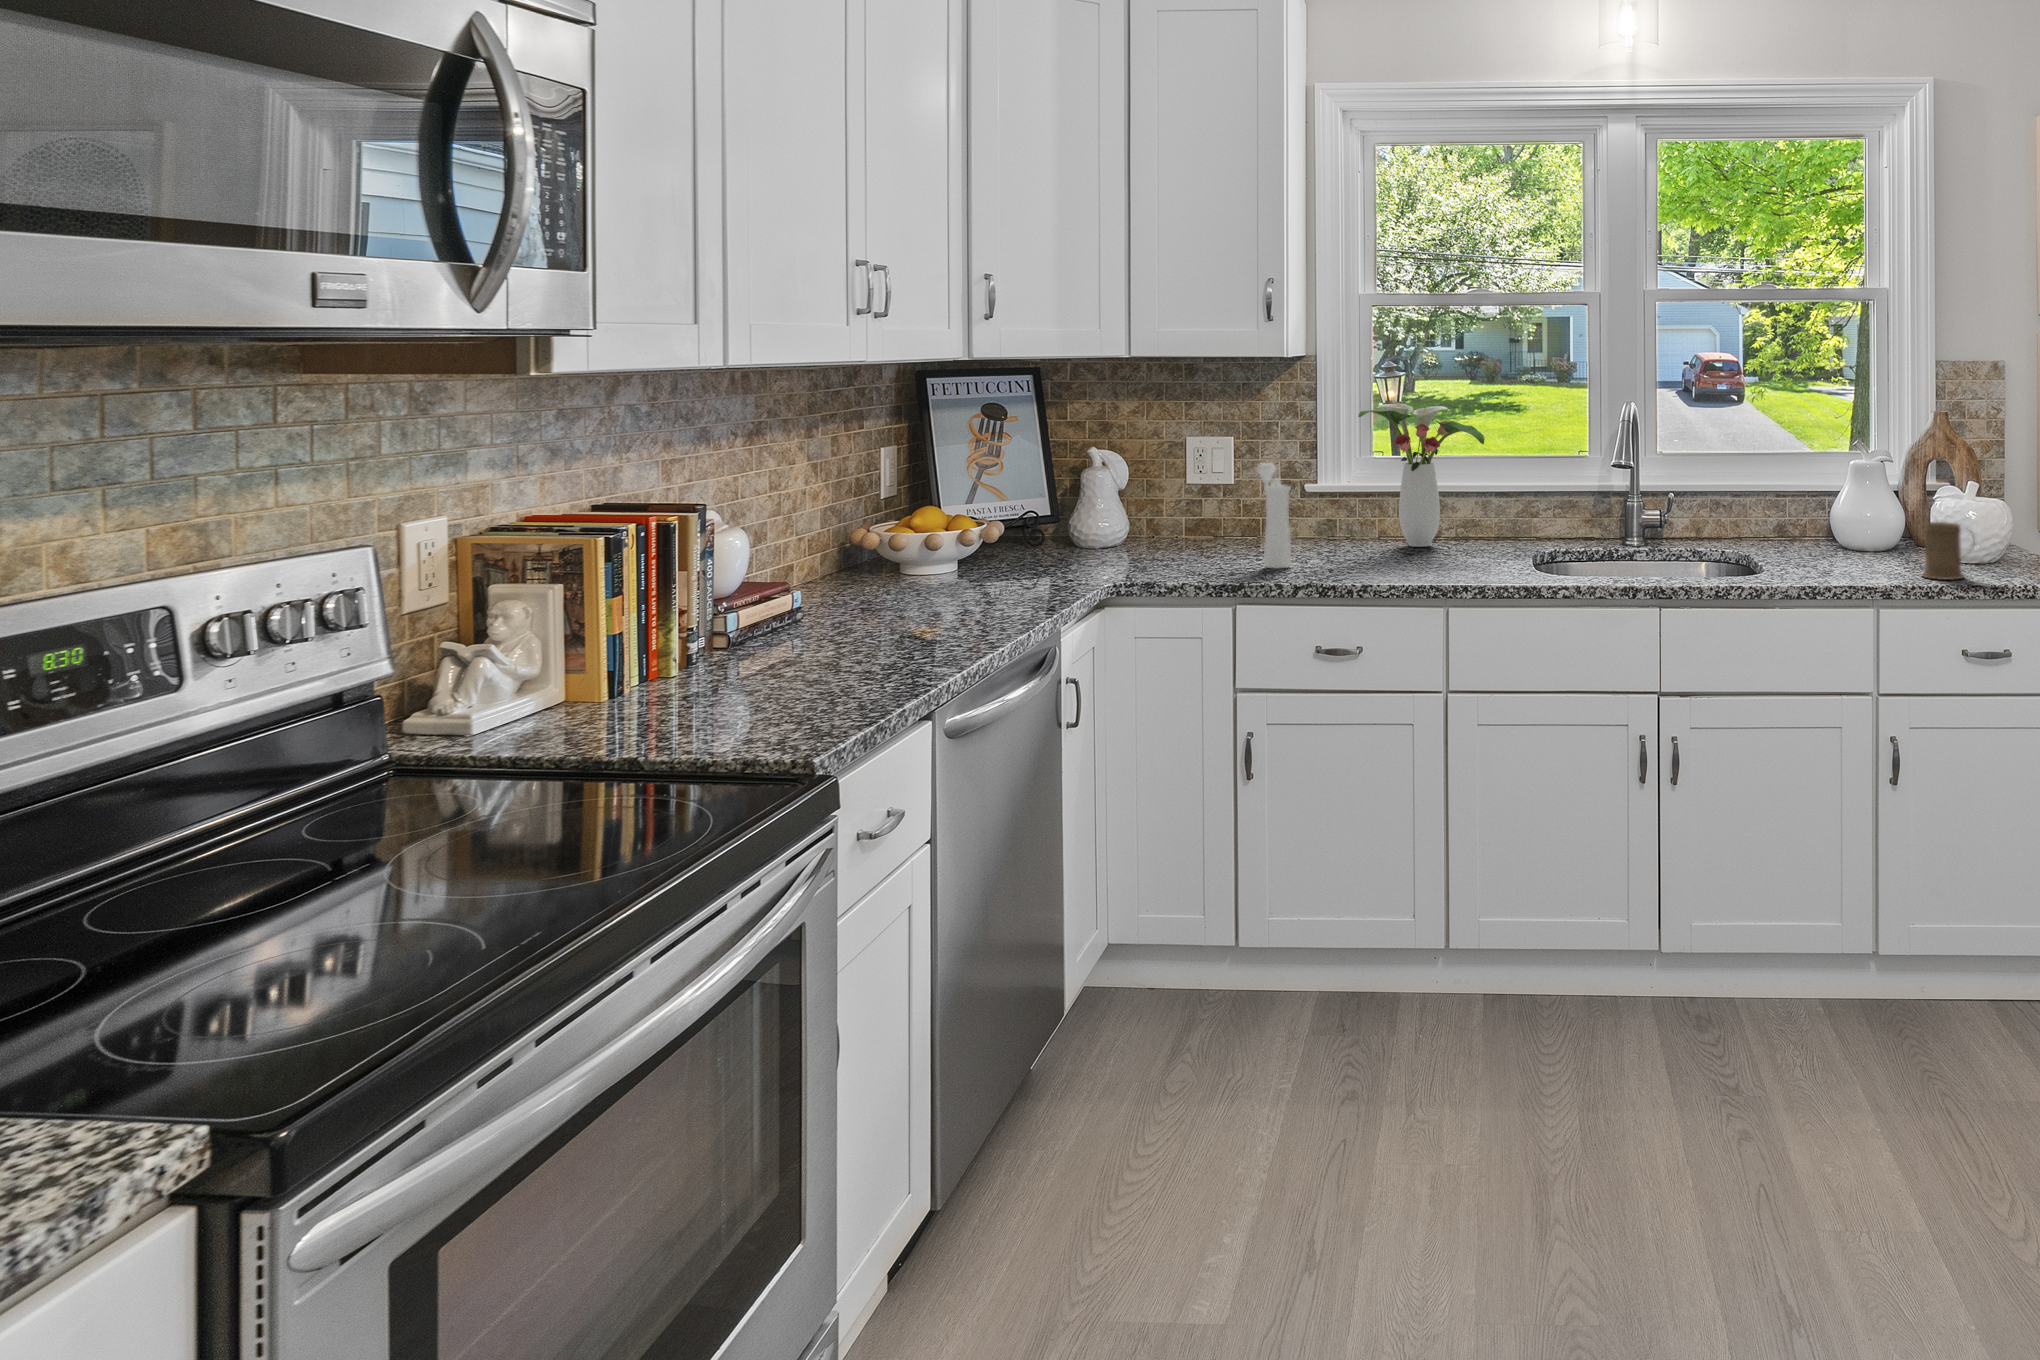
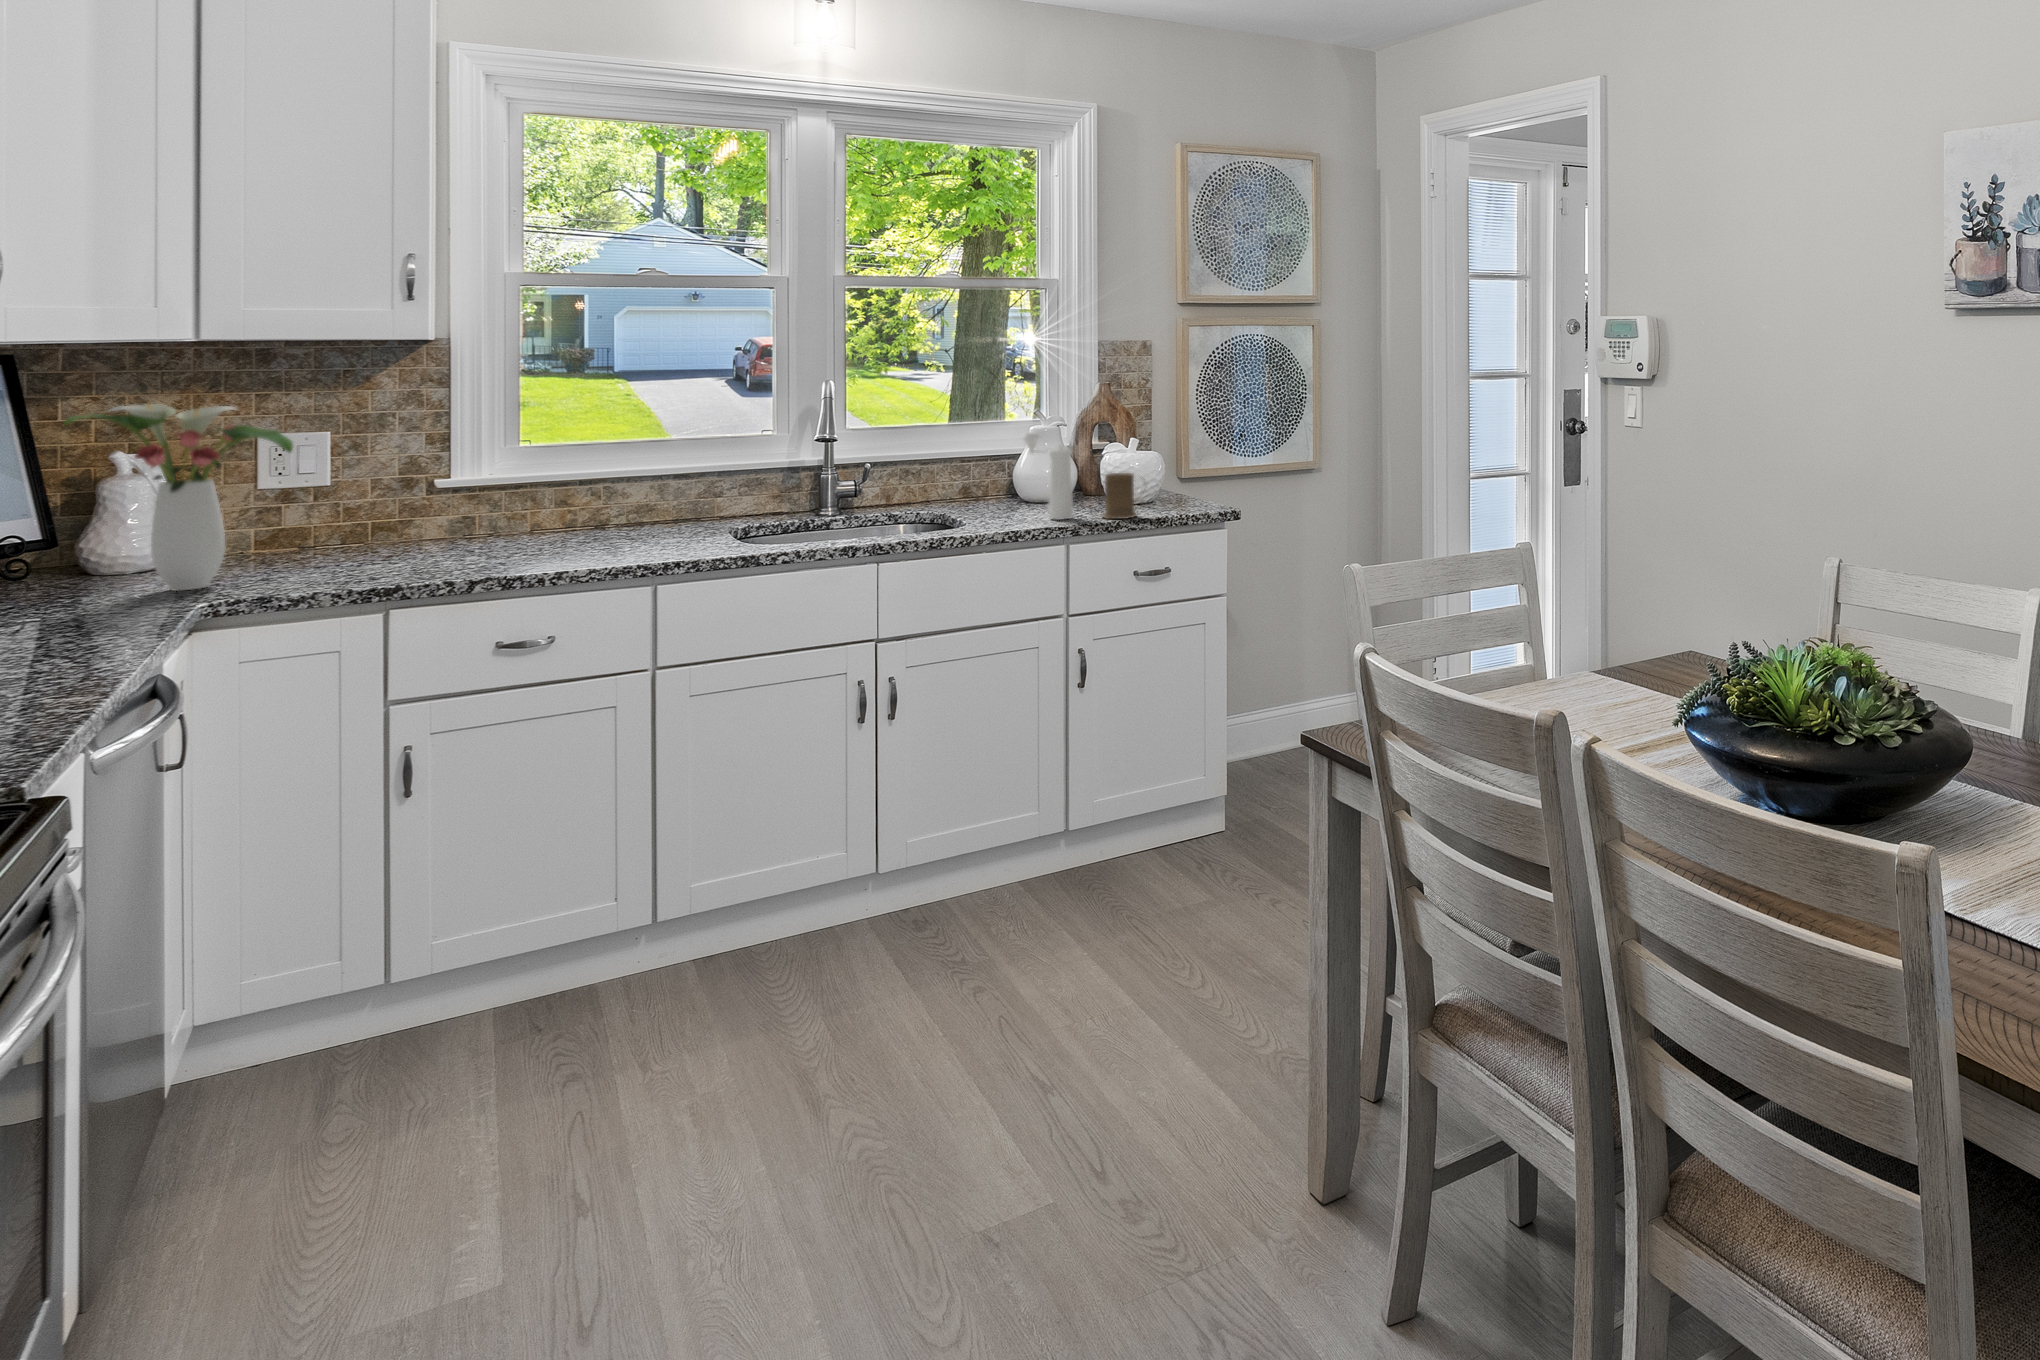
flower arrangement: present [1358,402,1485,547] -> present [64,404,293,591]
pepper mill: present [1257,463,1291,568] -> present [1023,432,1073,520]

